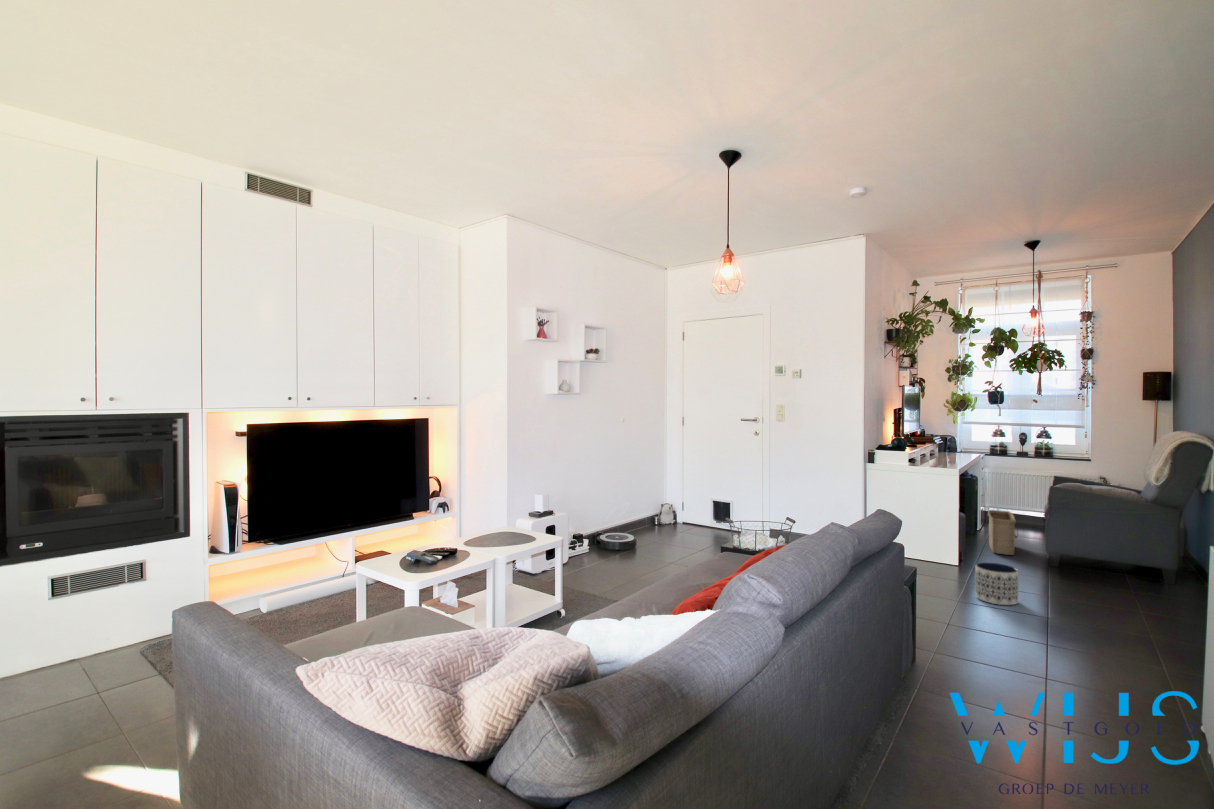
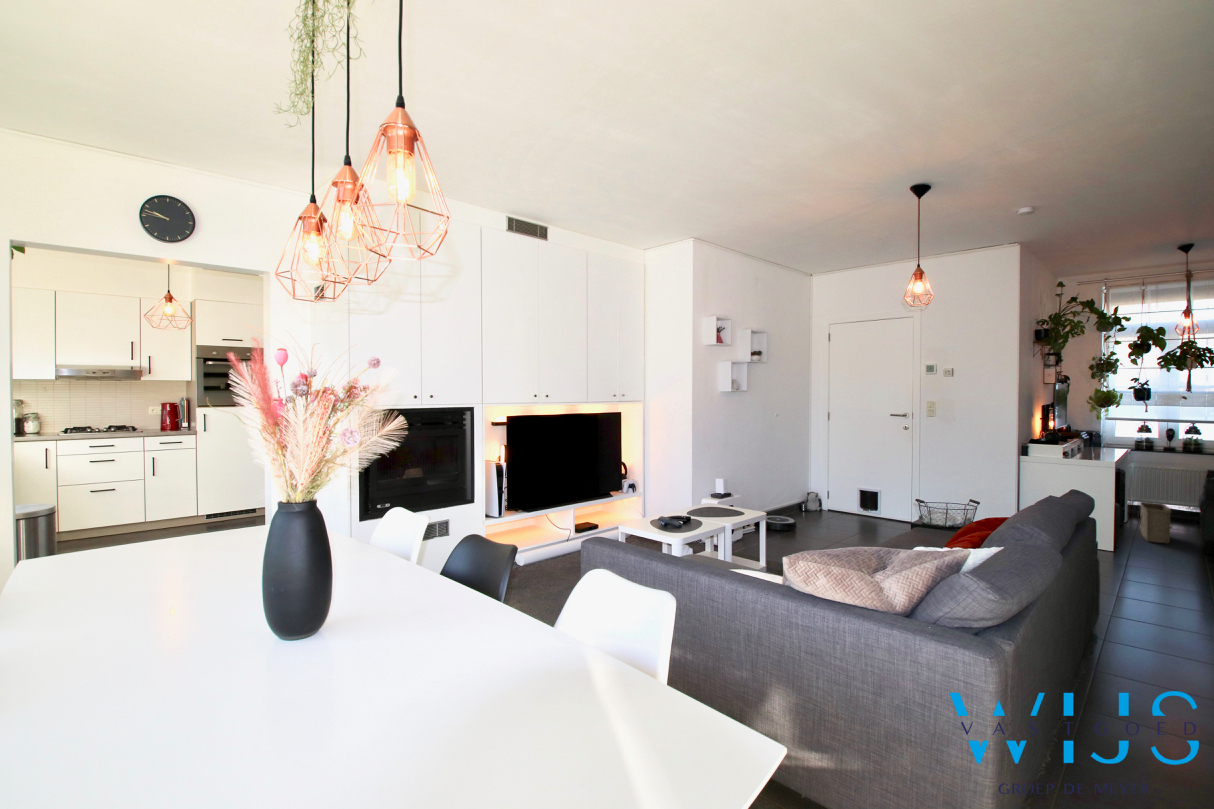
planter: present [975,562,1018,605] -> none [1139,545,1184,582]

